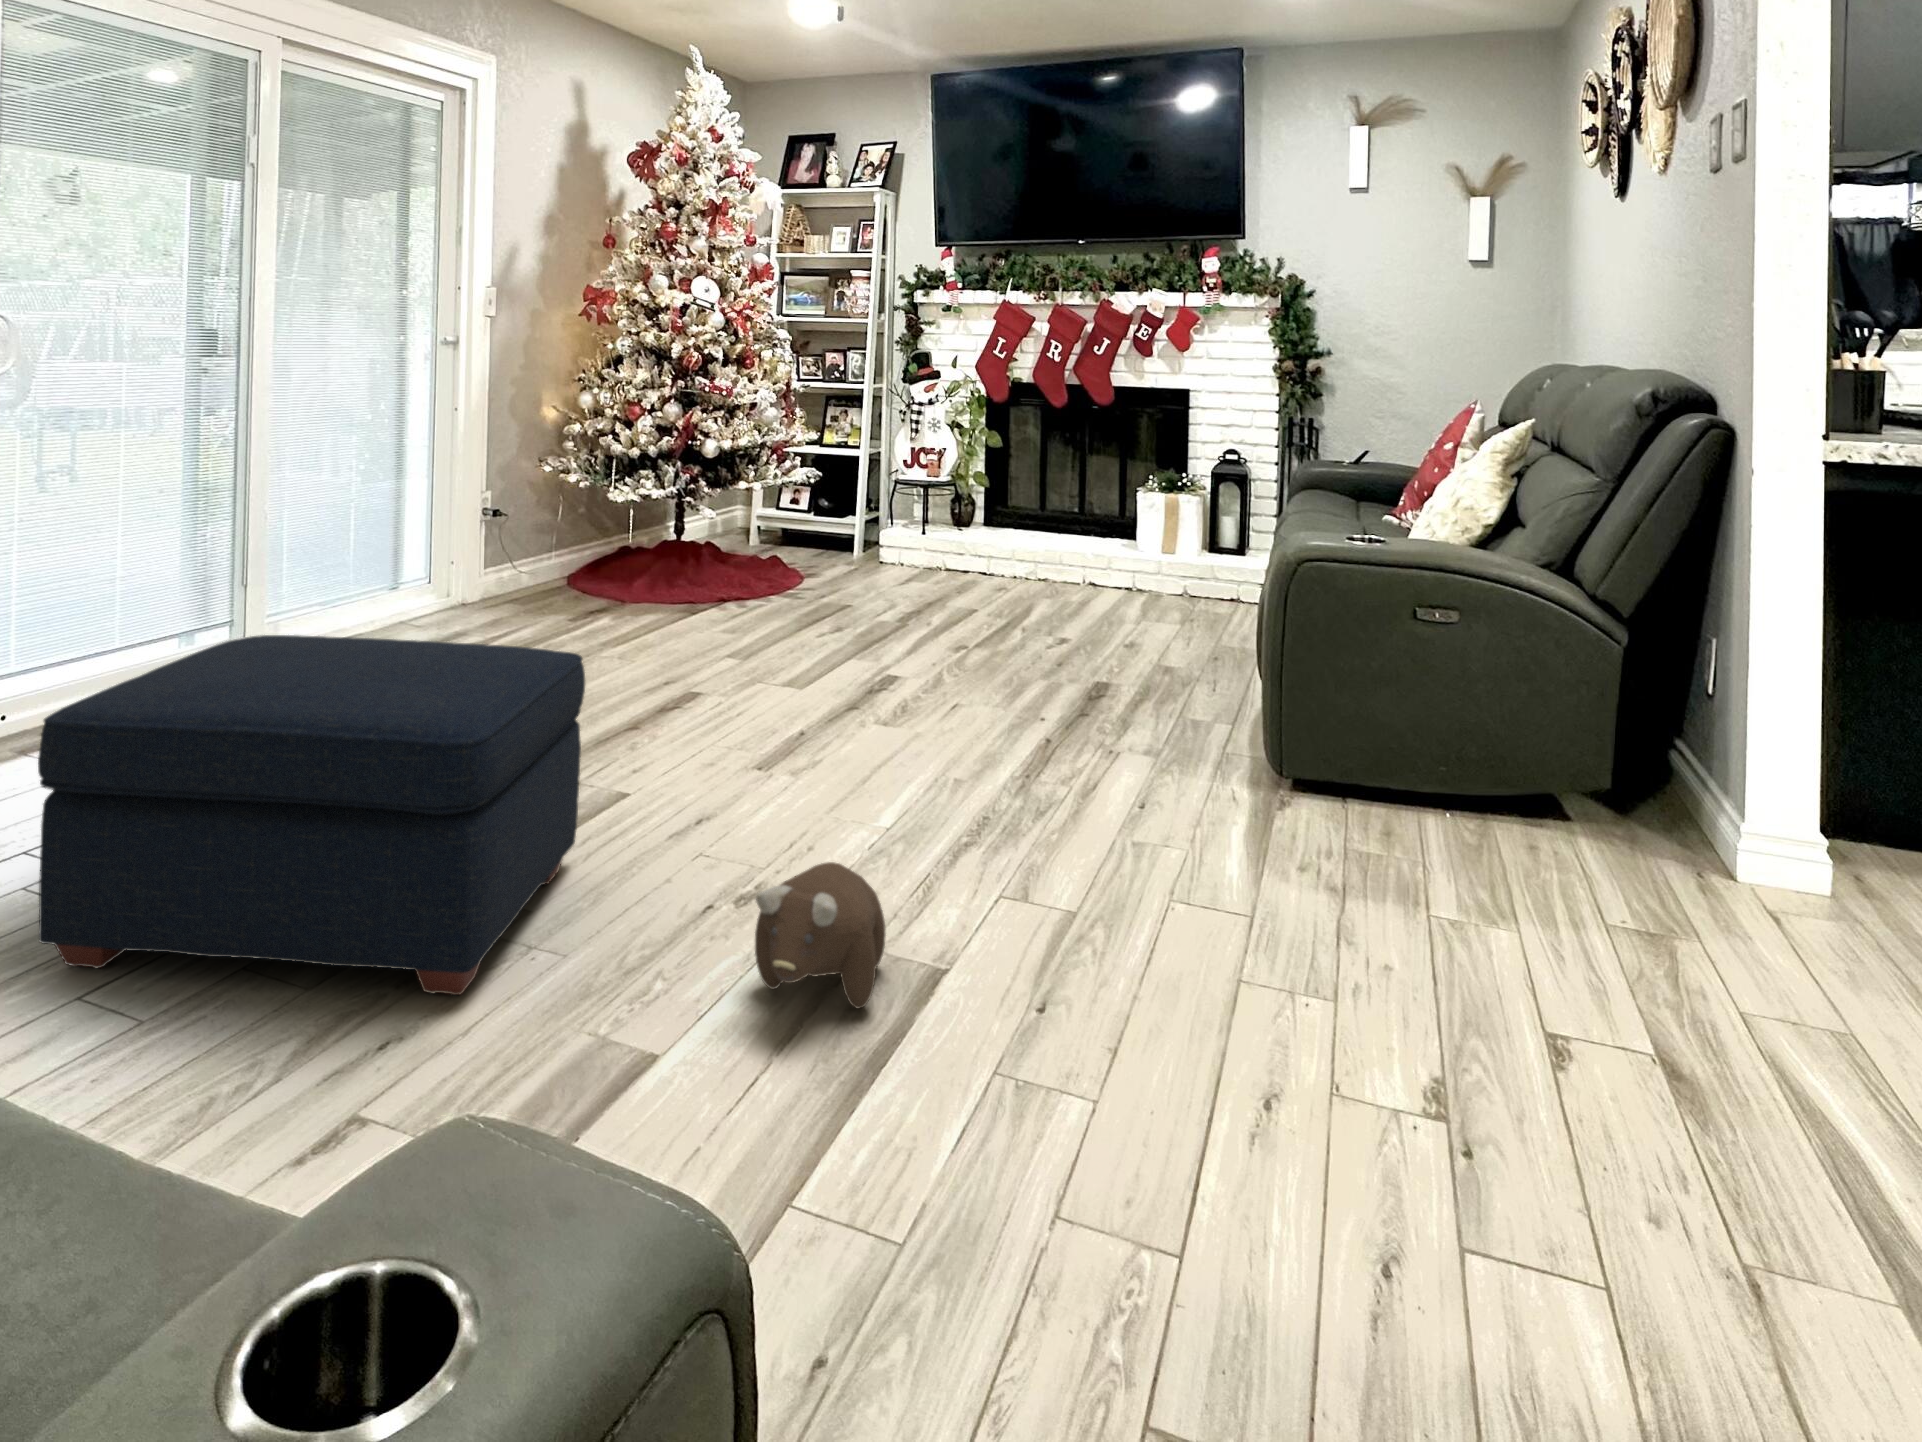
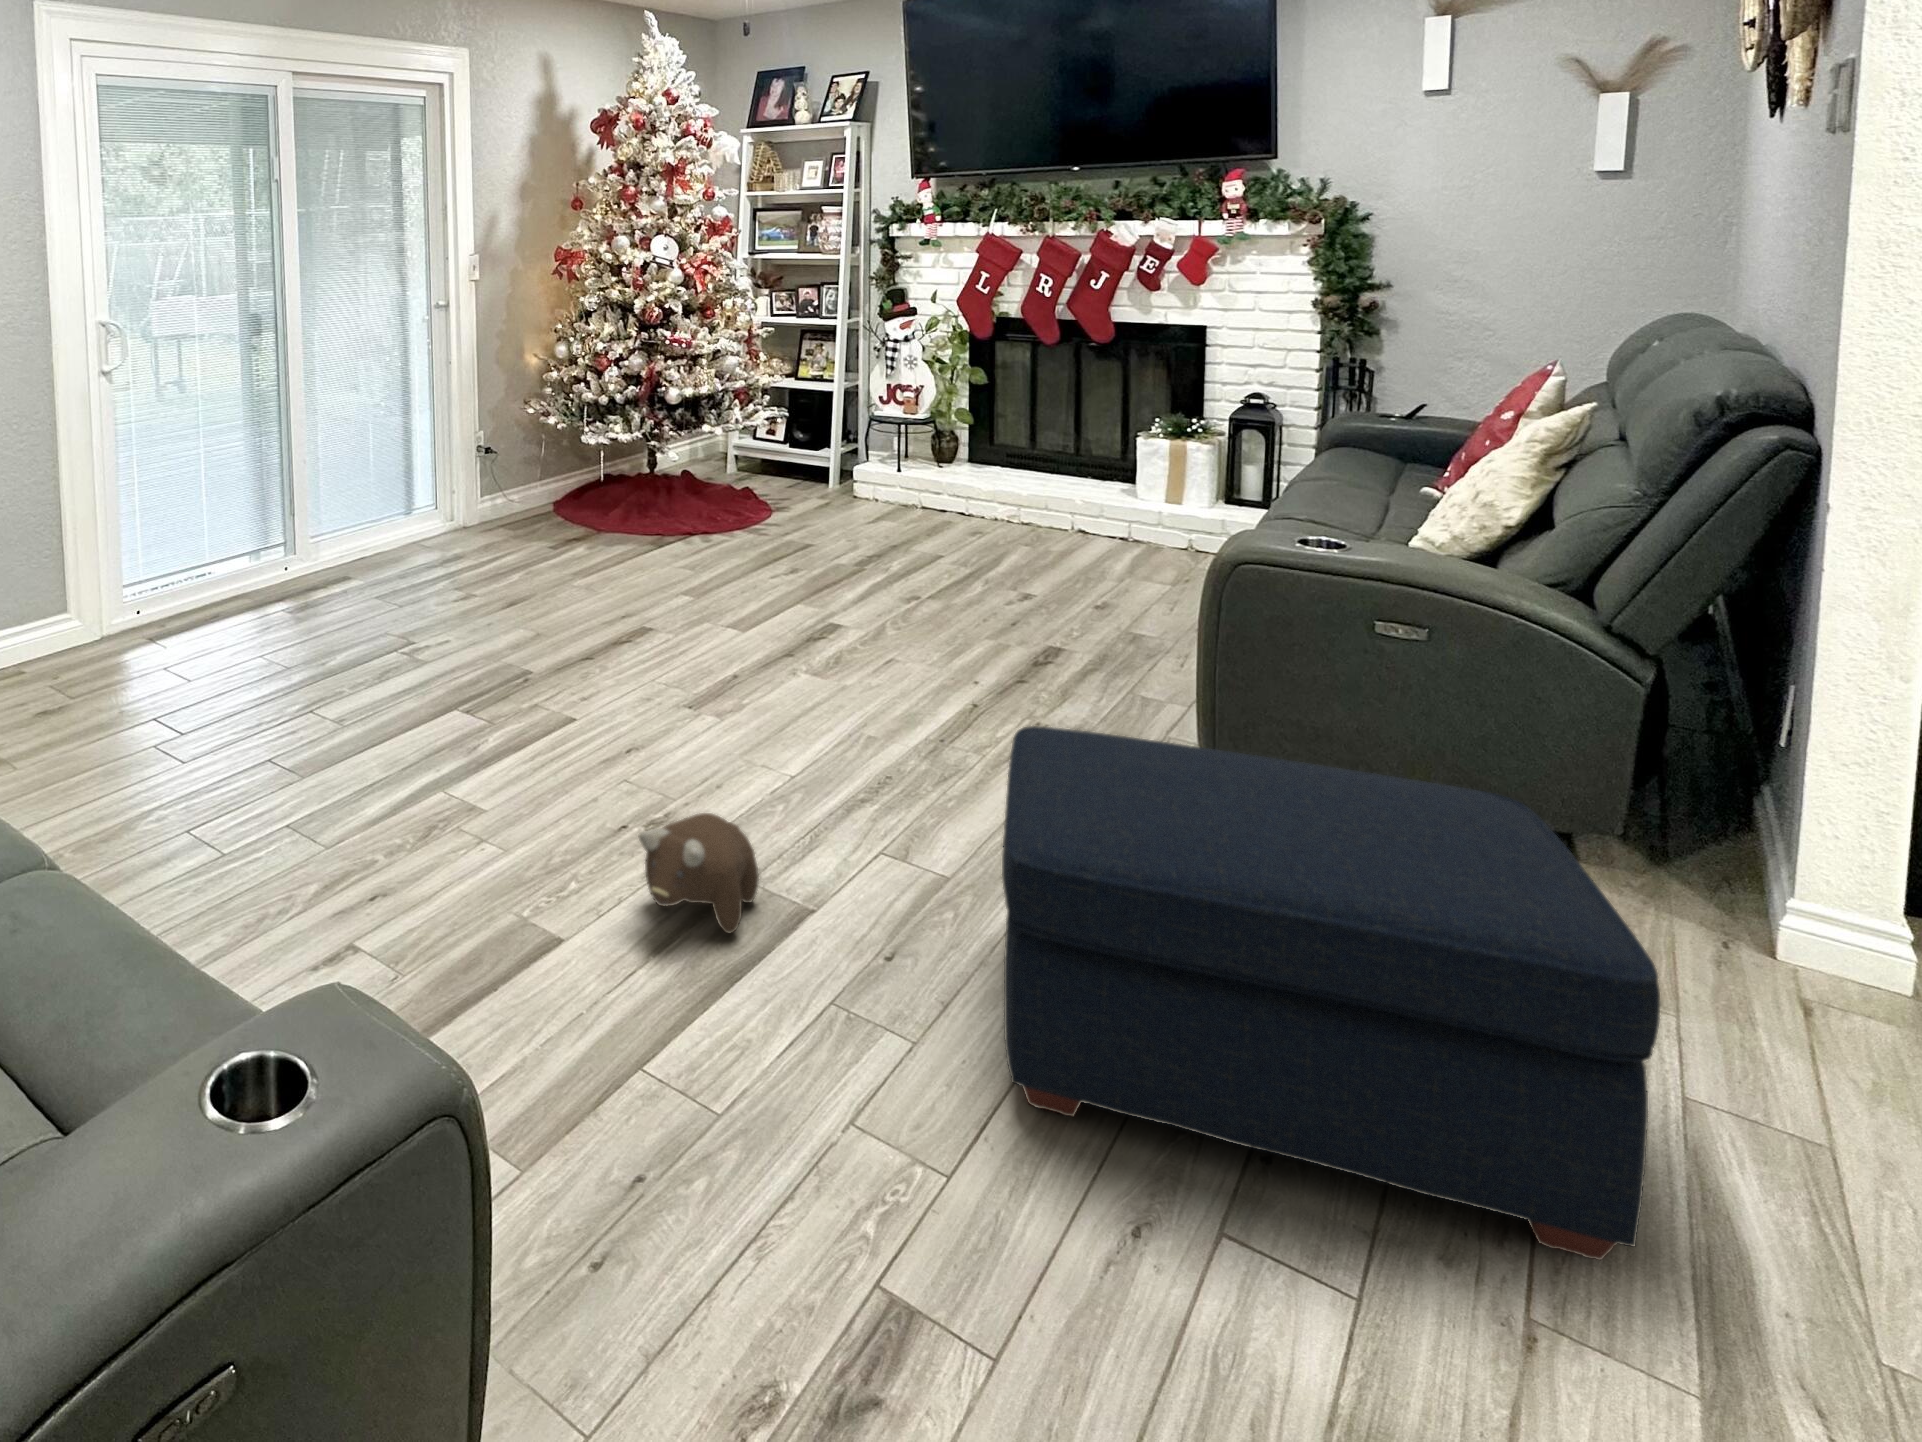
ottoman: present [38,635,585,995] -> present [1002,726,1660,1260]

